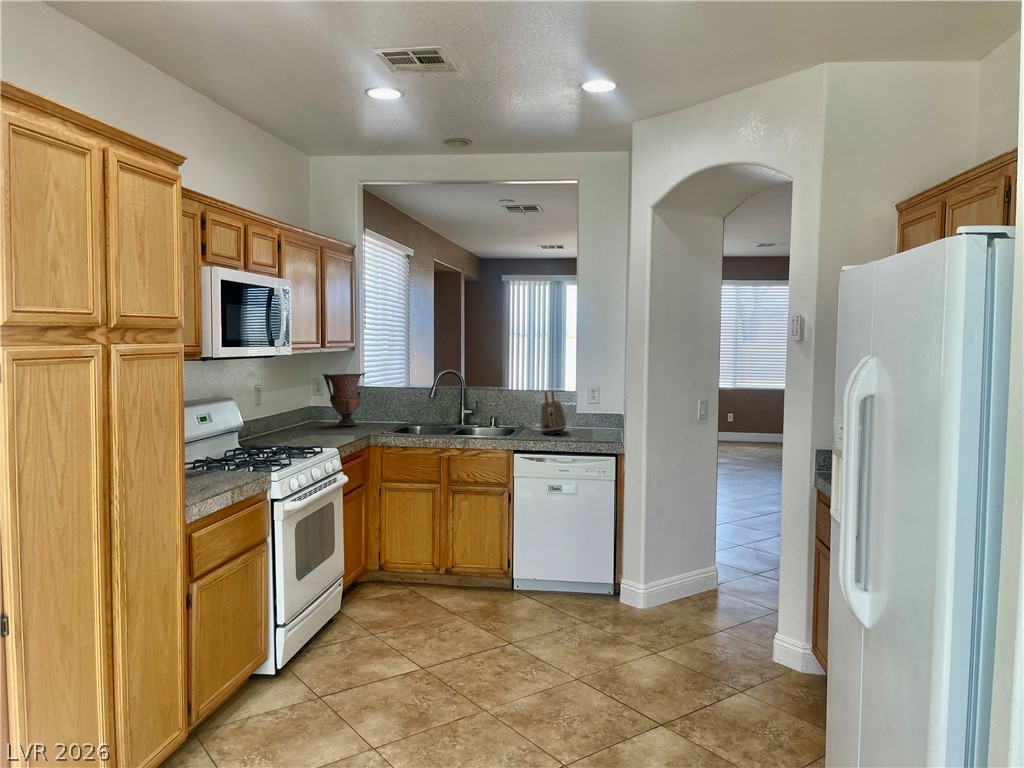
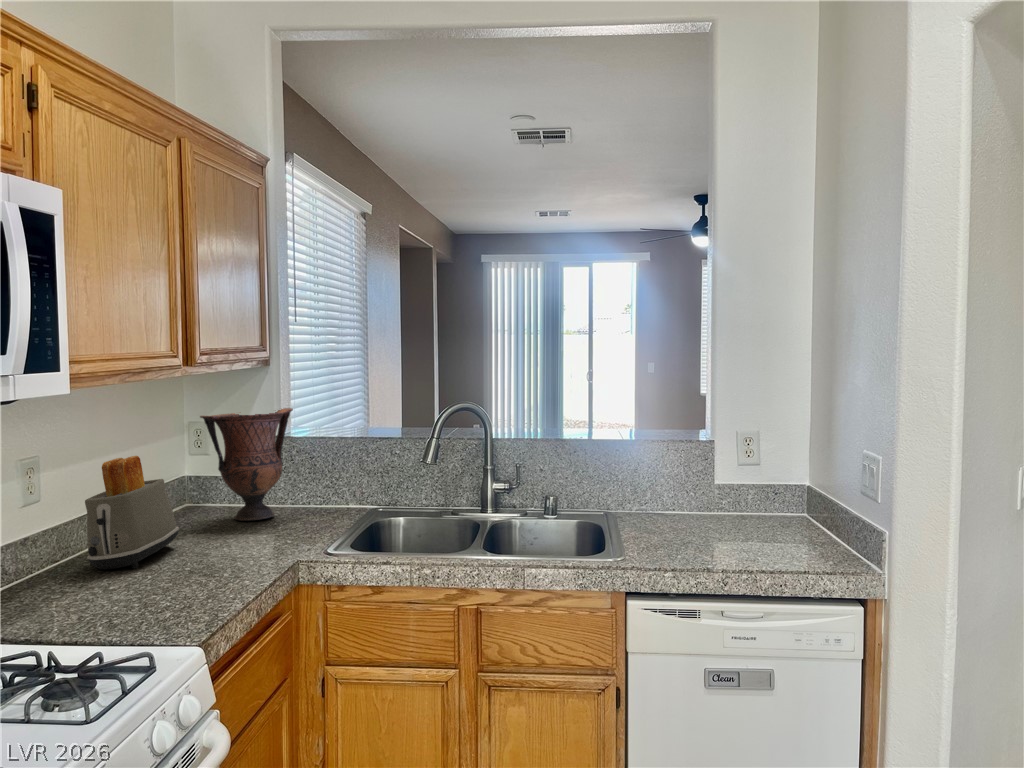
toaster: present [540,390,567,435] -> present [85,456,179,570]

